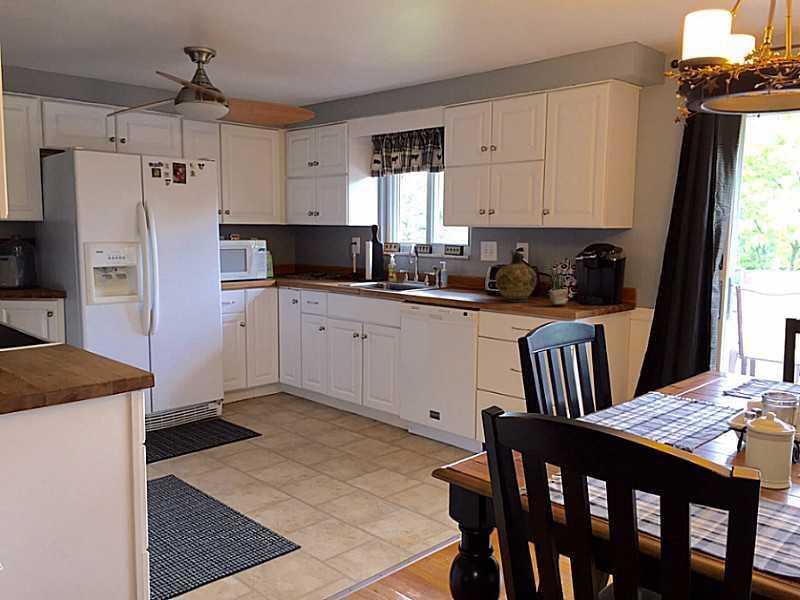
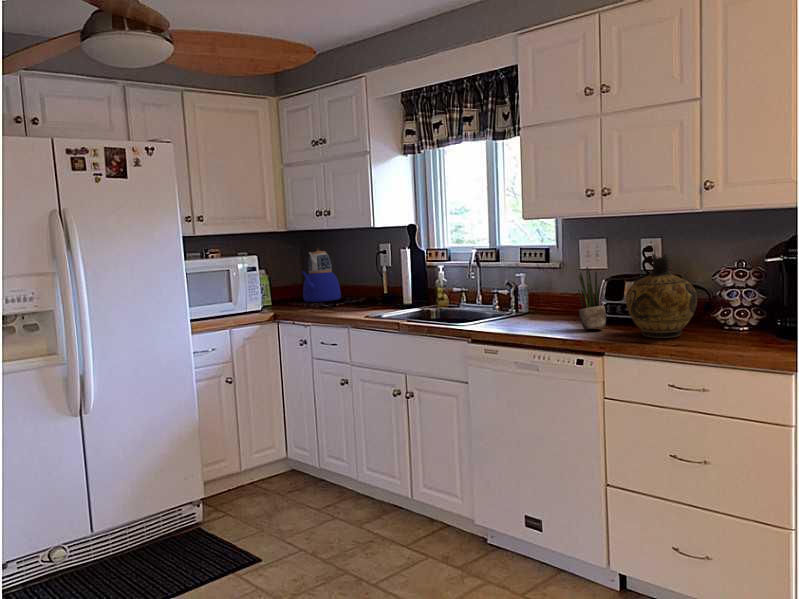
teapot: none [295,238,323,276] -> present [302,251,341,302]
potted plant: present [549,262,567,305] -> present [578,267,606,329]

